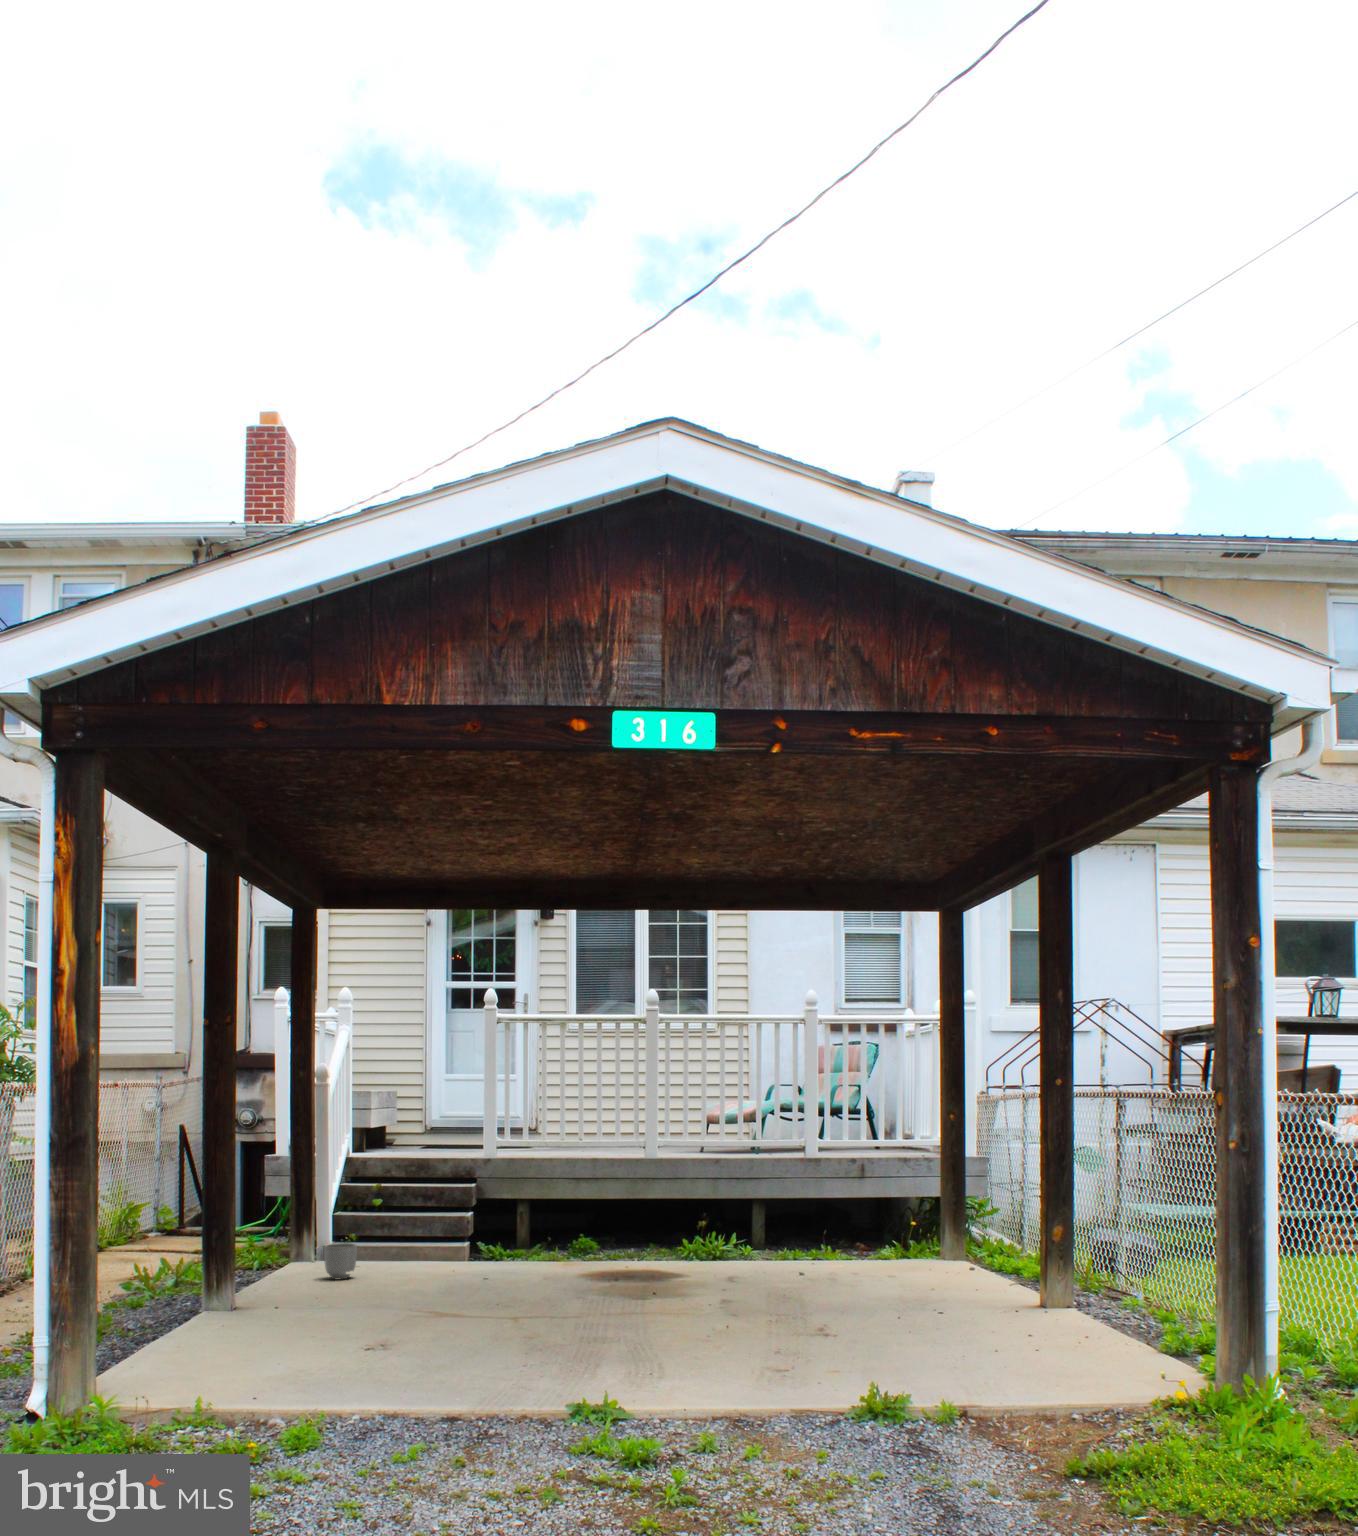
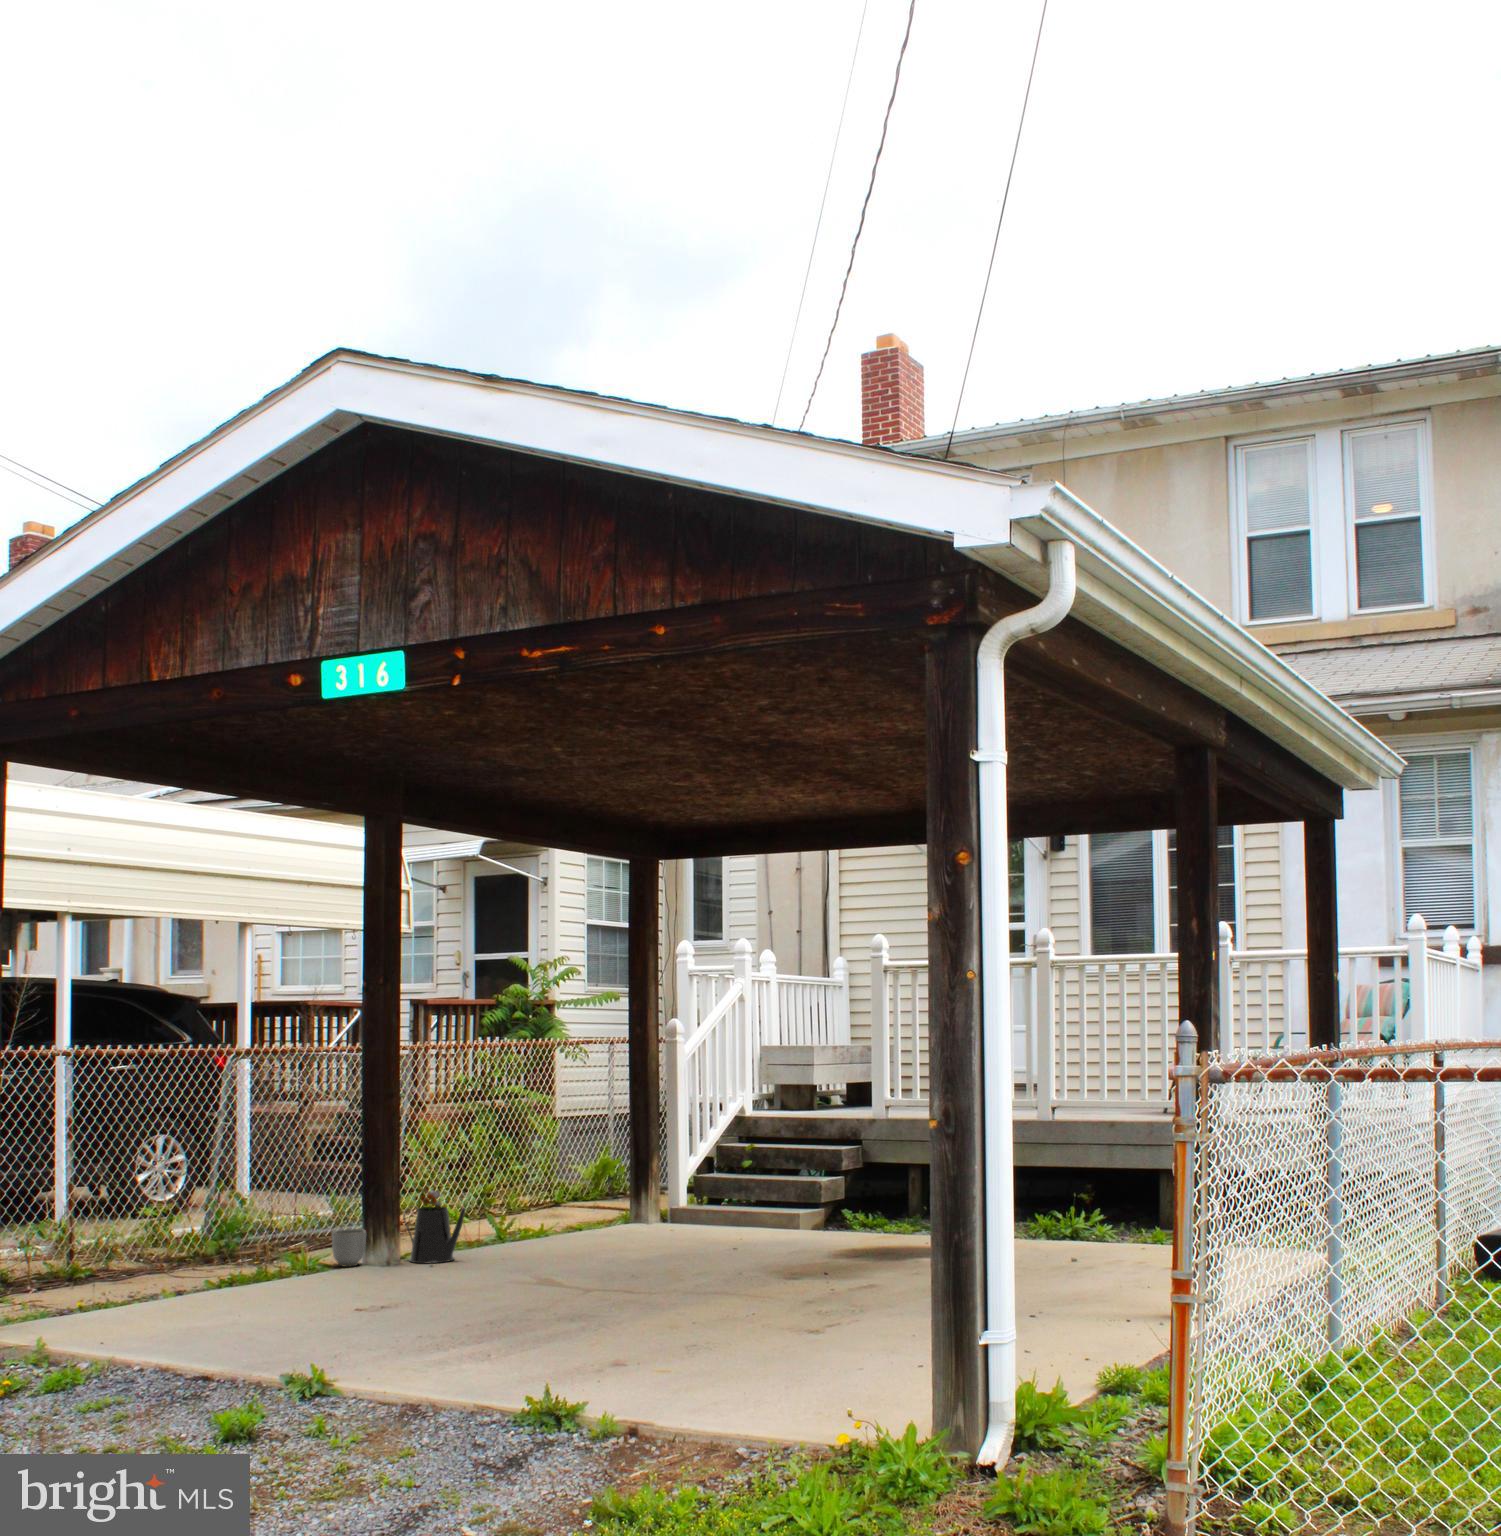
watering can: none [393,1197,453,1277] -> present [403,1188,466,1263]

